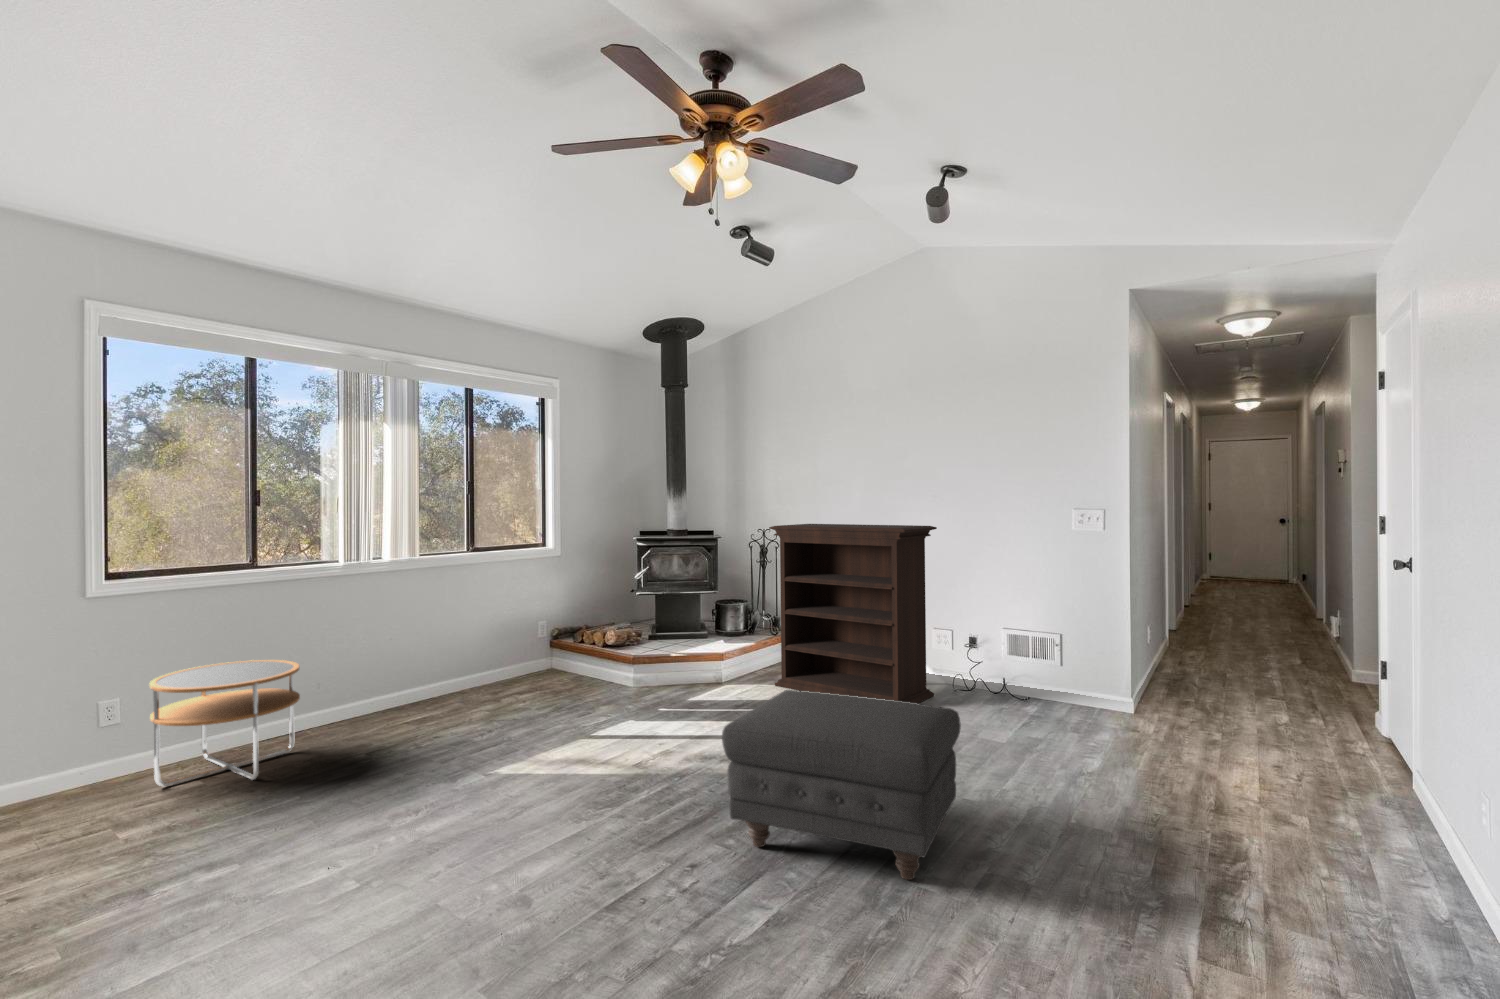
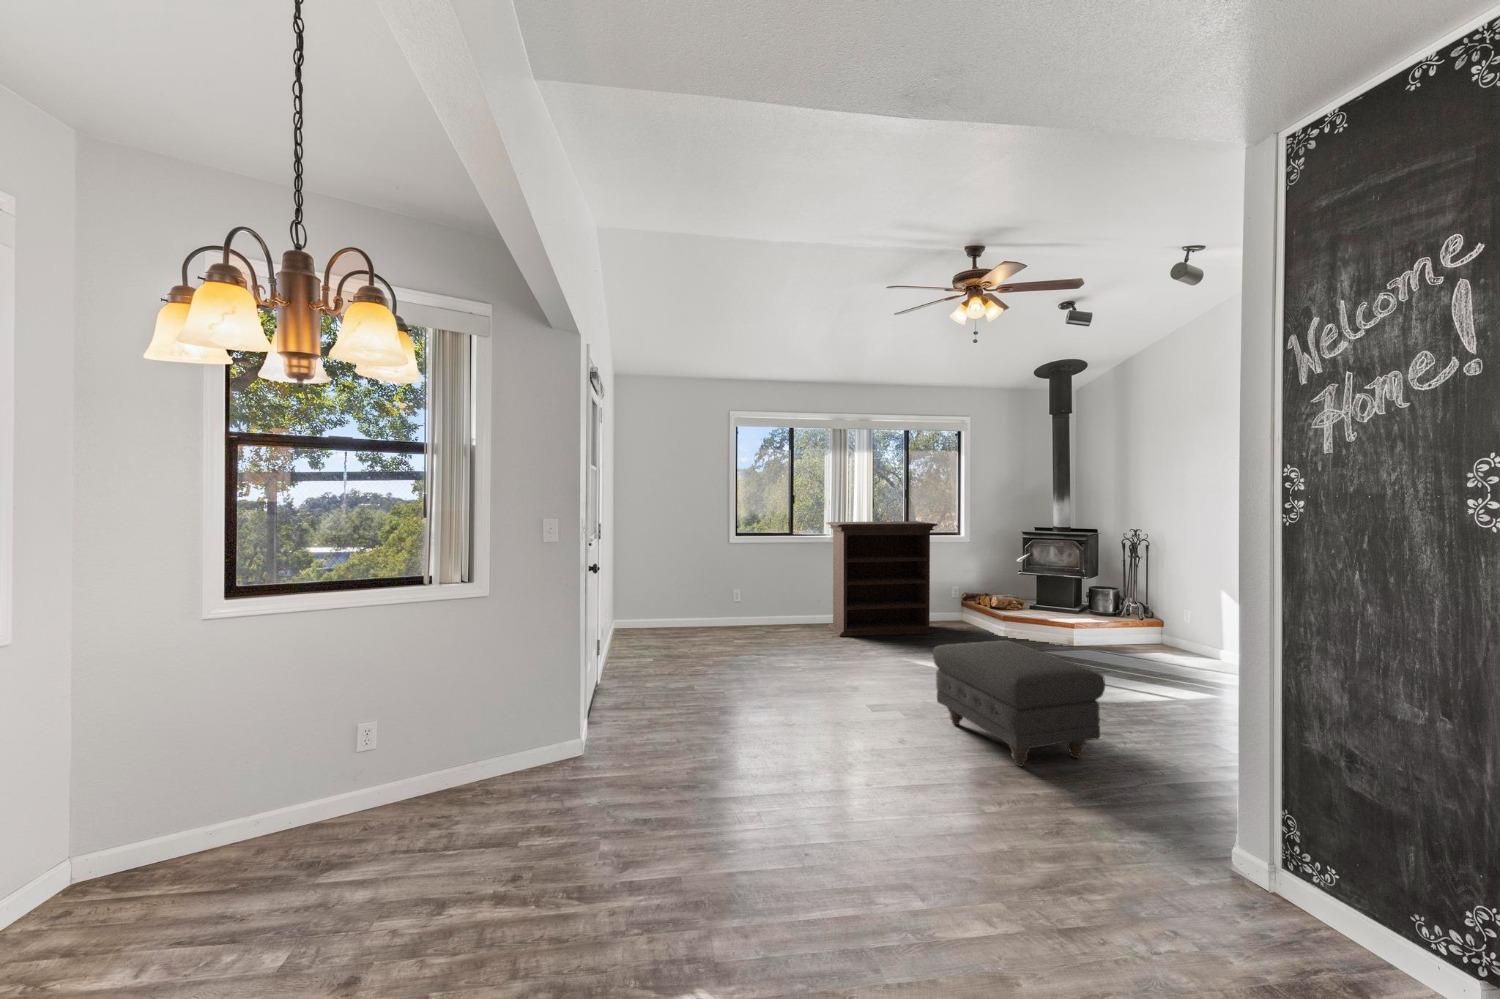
bookshelf: present [769,524,937,704] -> present [826,521,938,636]
side table: present [149,660,300,786] -> none [741,579,798,635]

